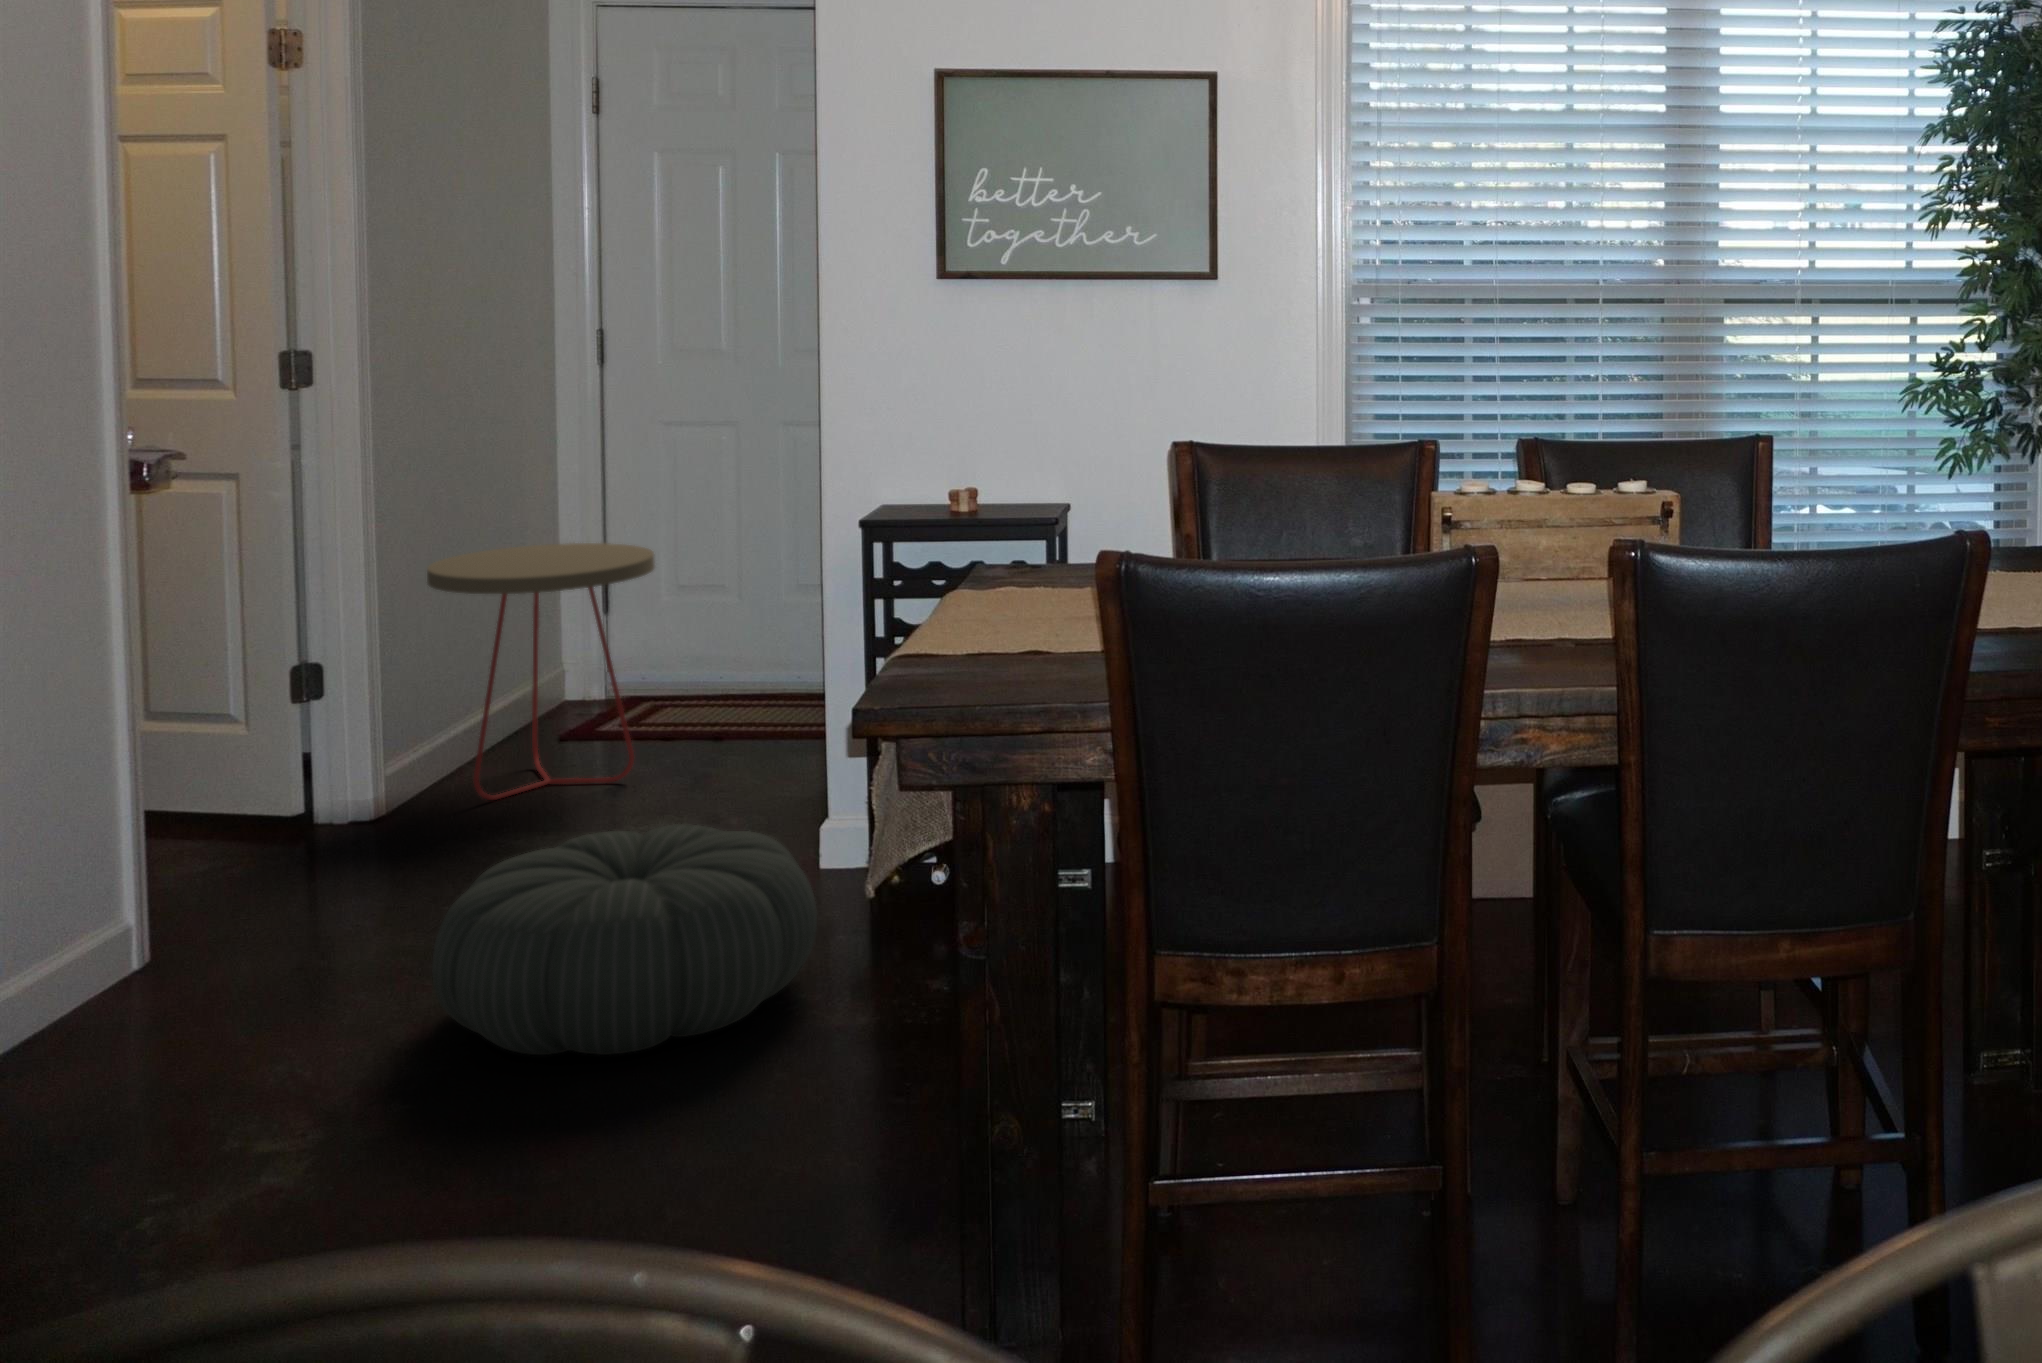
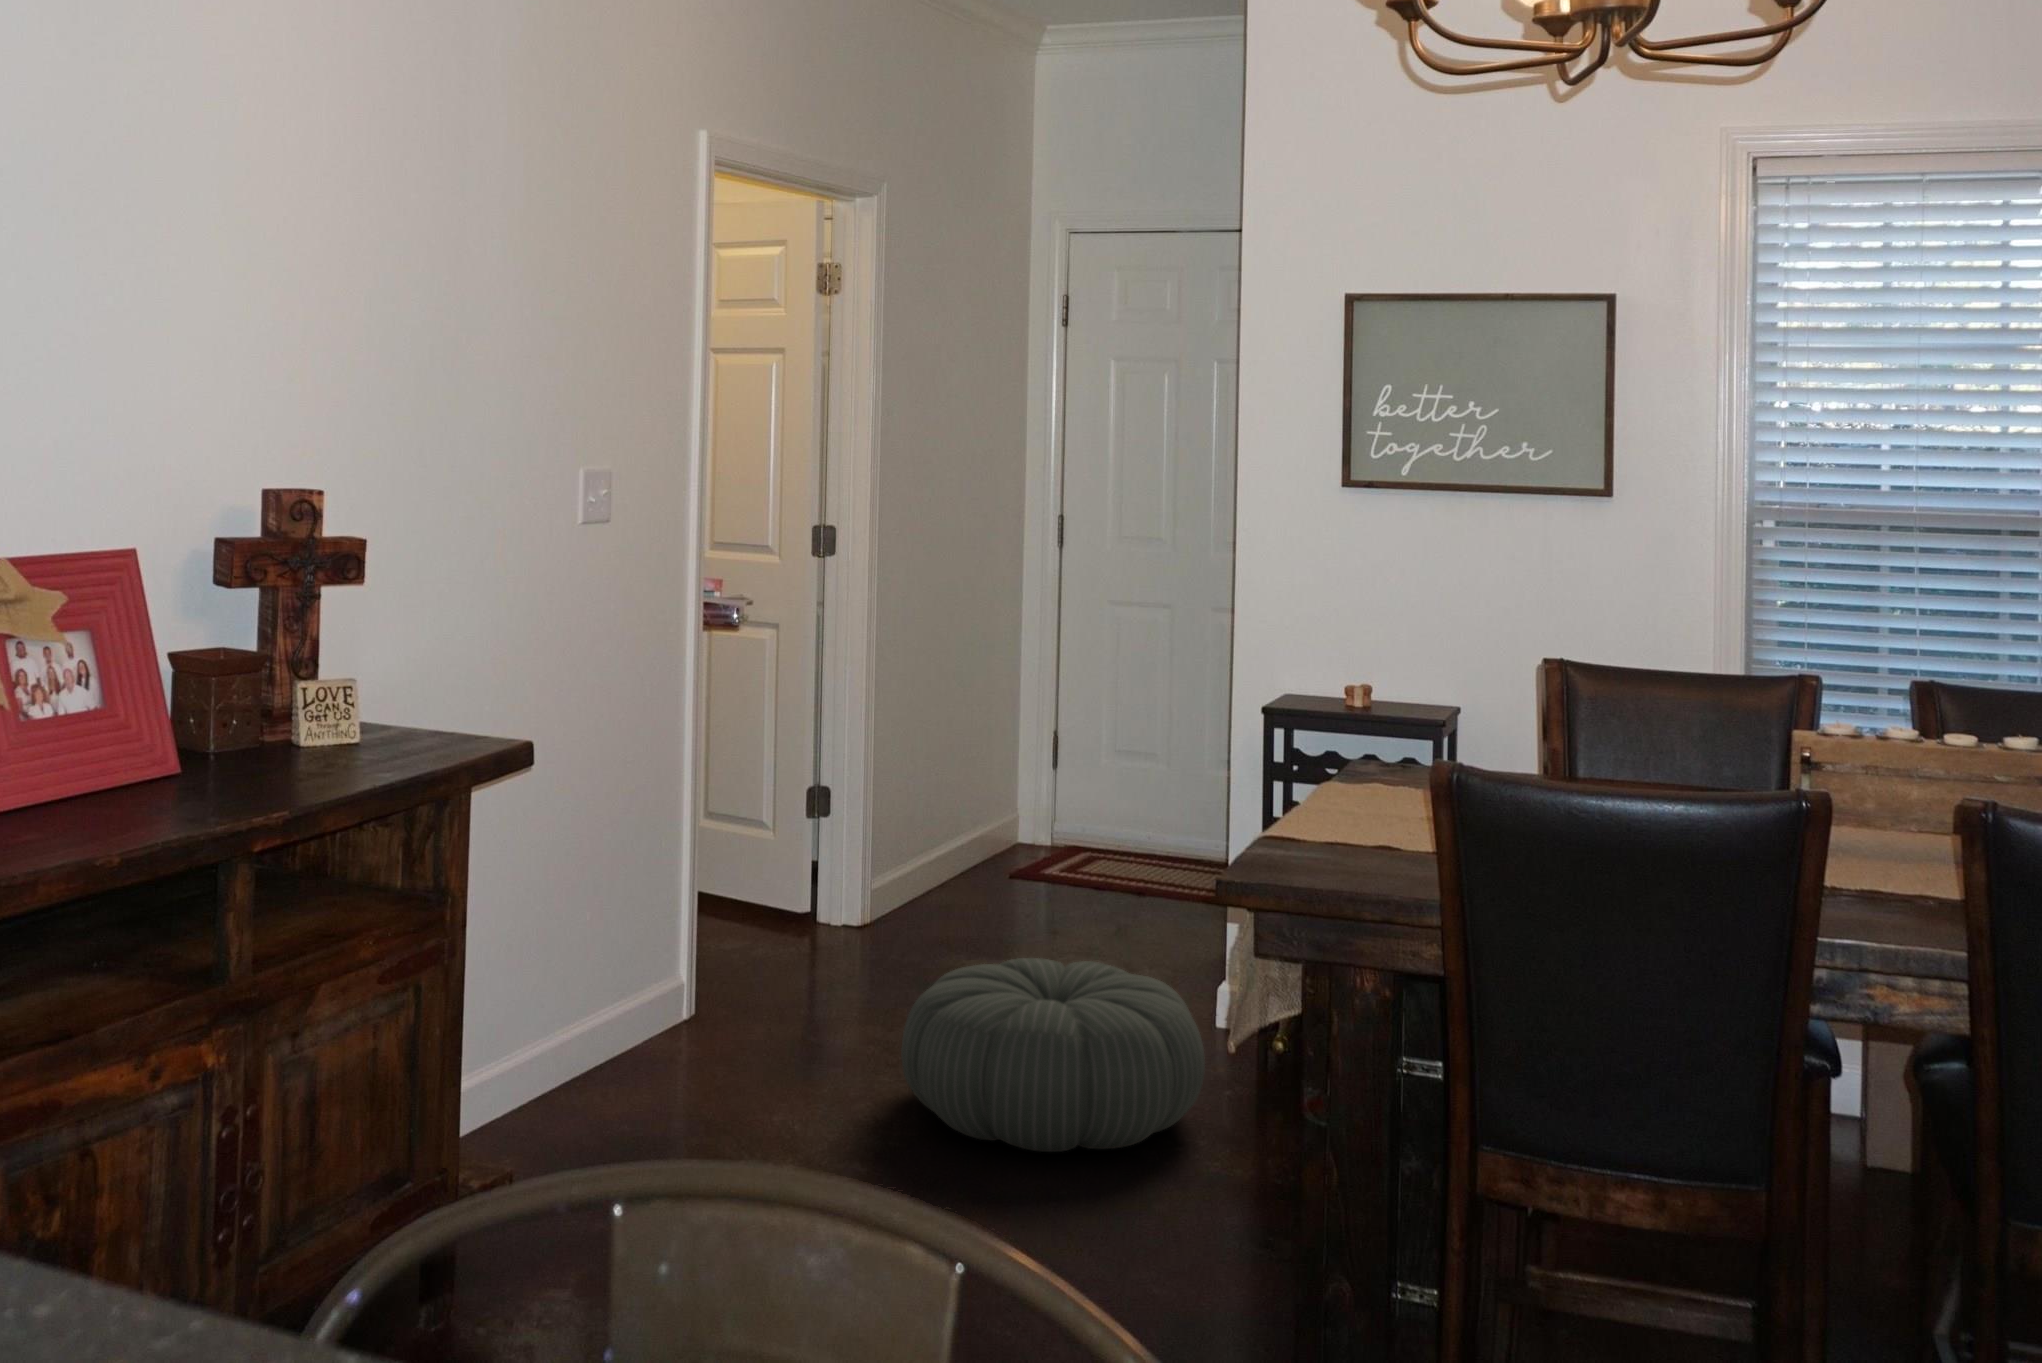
side table: present [427,543,655,800] -> none [913,704,1090,924]

